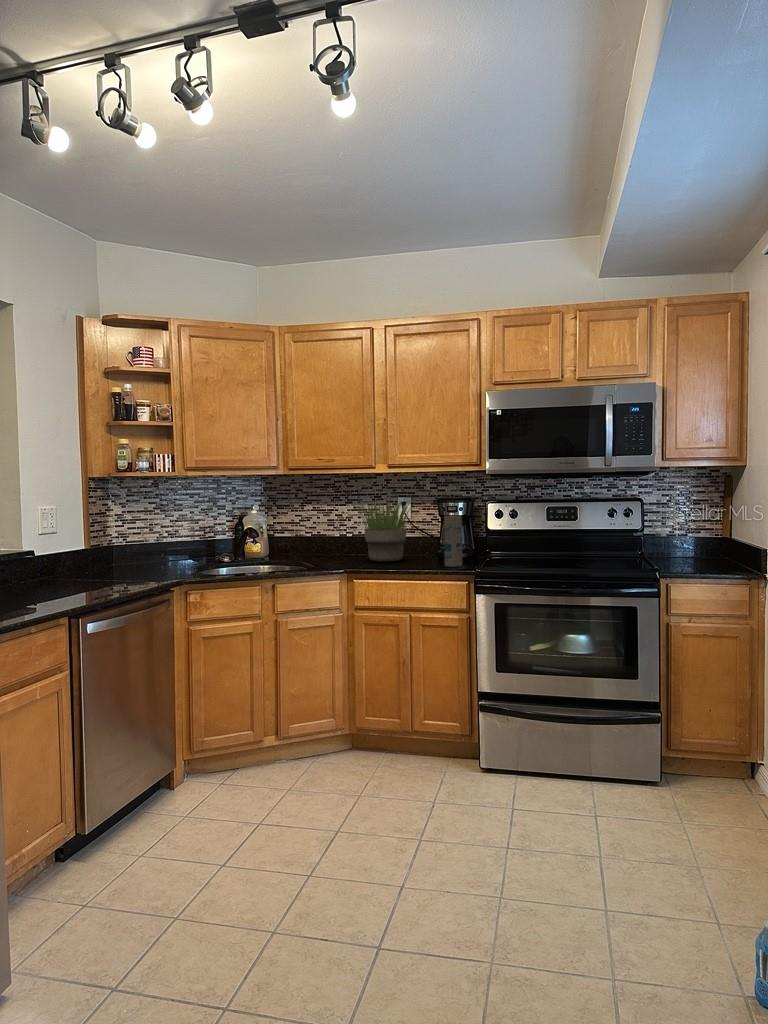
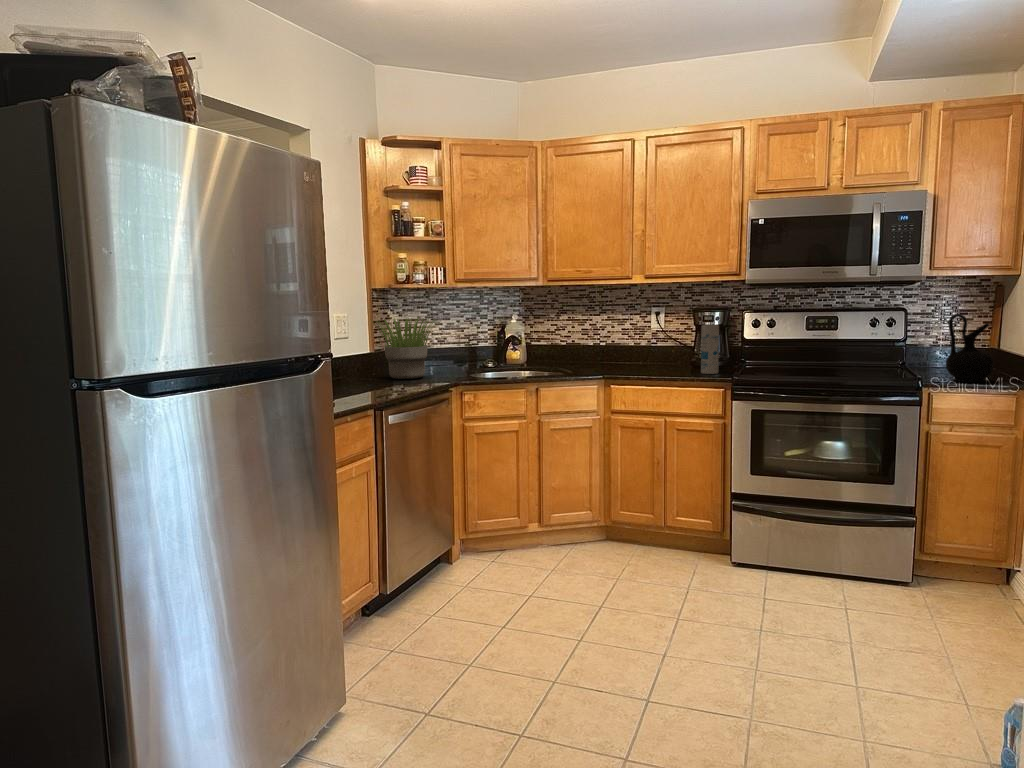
potted plant: present [357,502,414,562] -> present [377,318,433,379]
ceramic jug: none [682,504,726,572] -> present [946,314,994,382]

